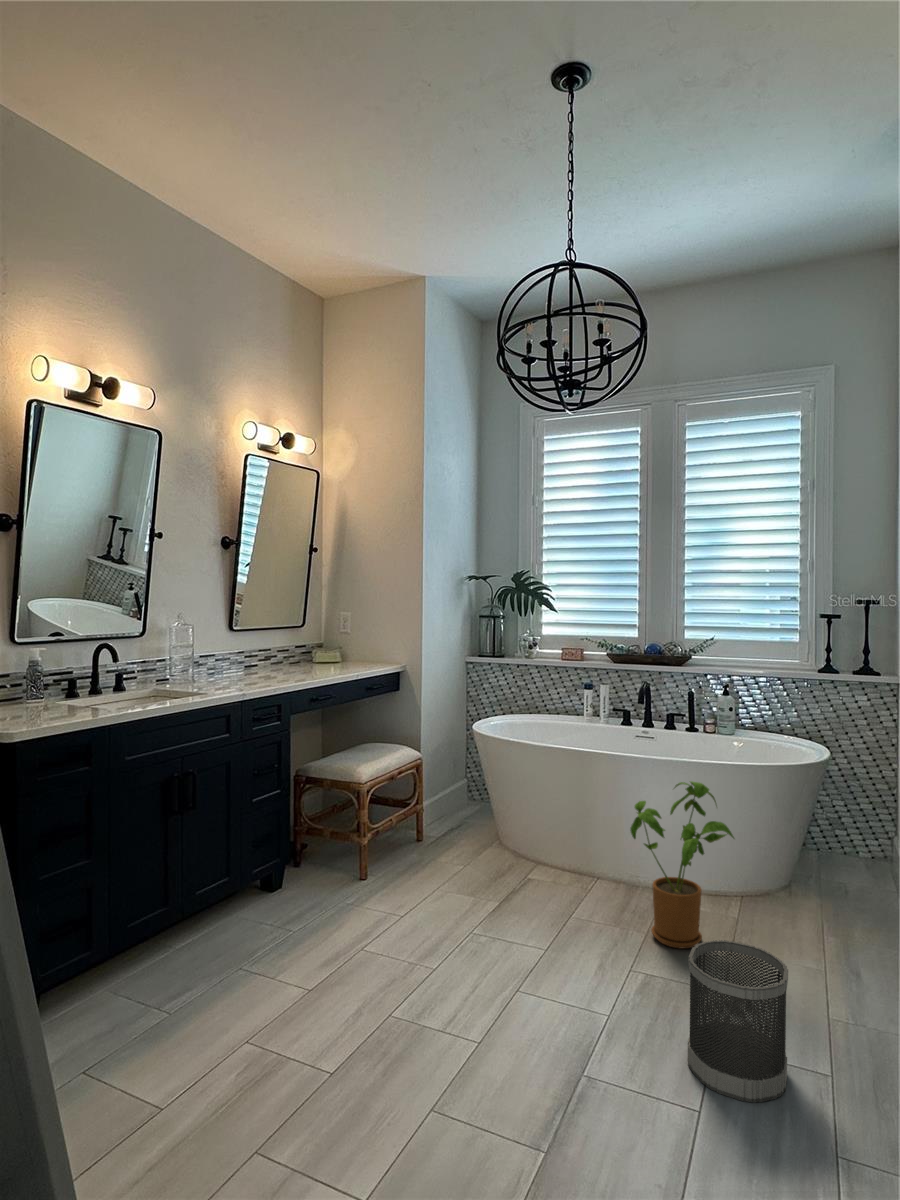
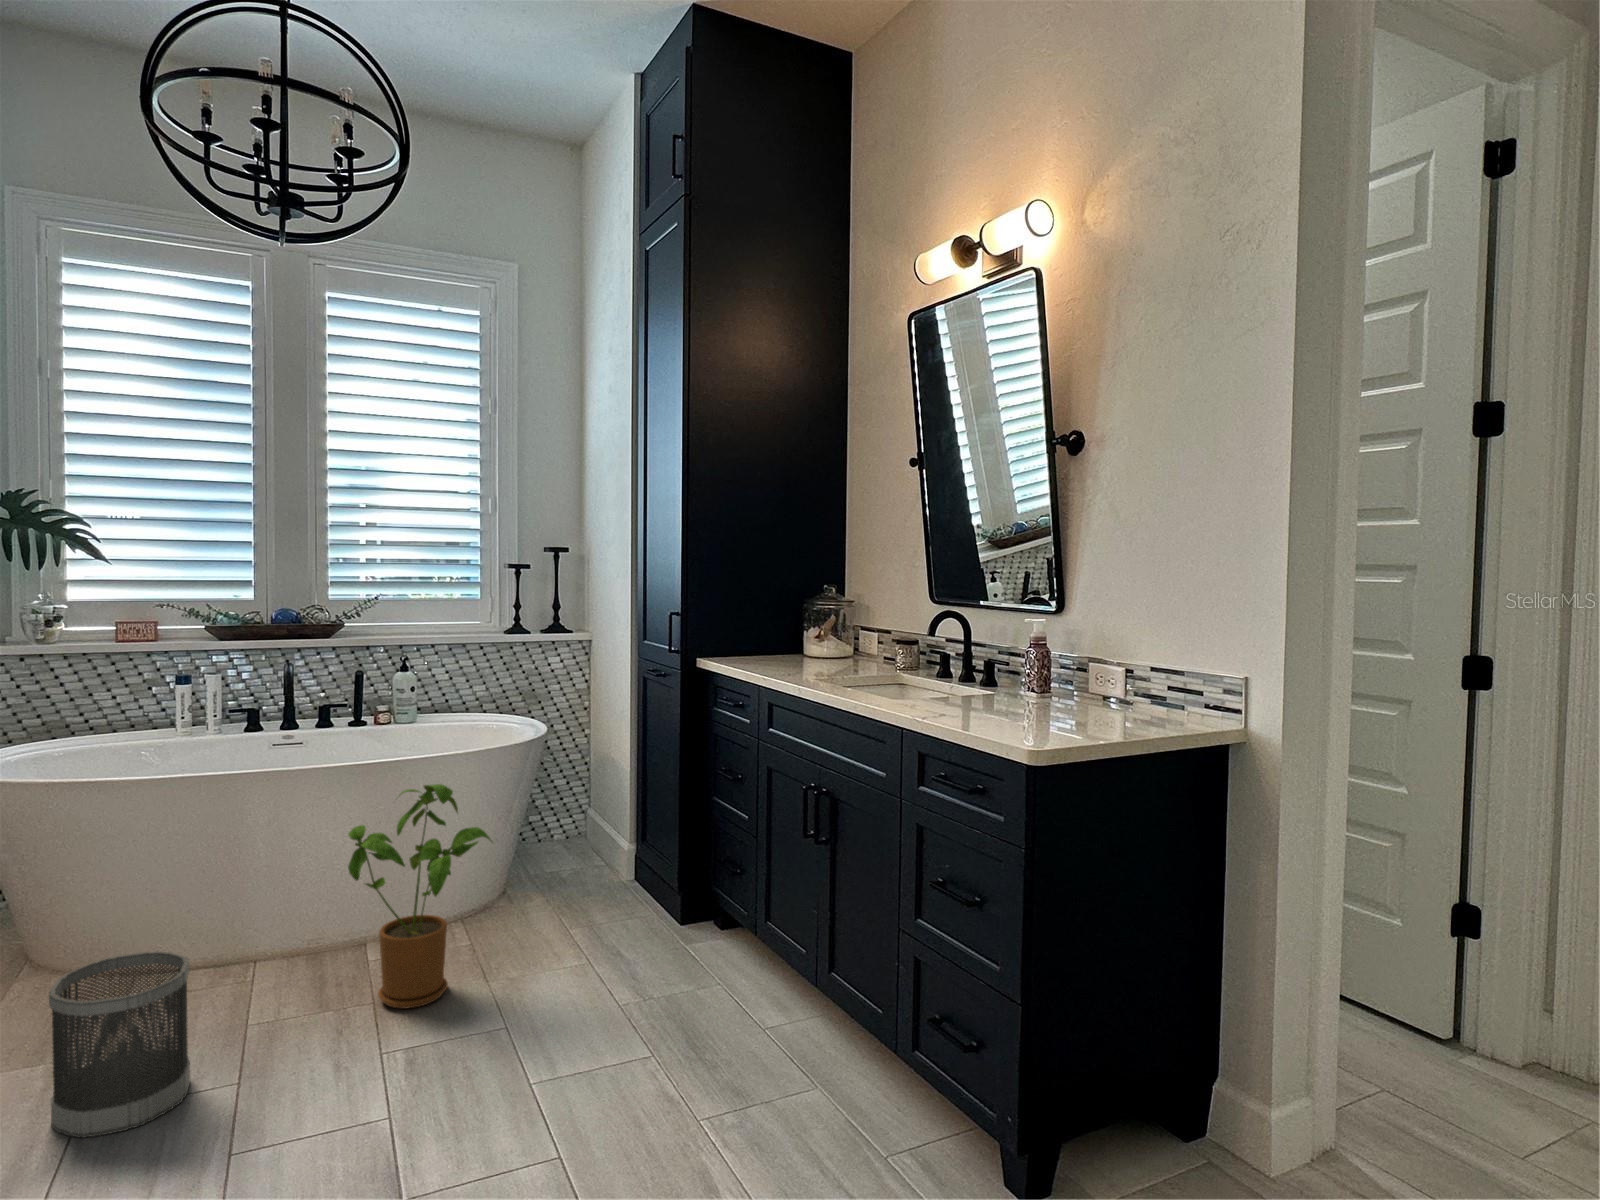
wastebasket: present [688,940,788,1103] -> present [49,951,190,1138]

